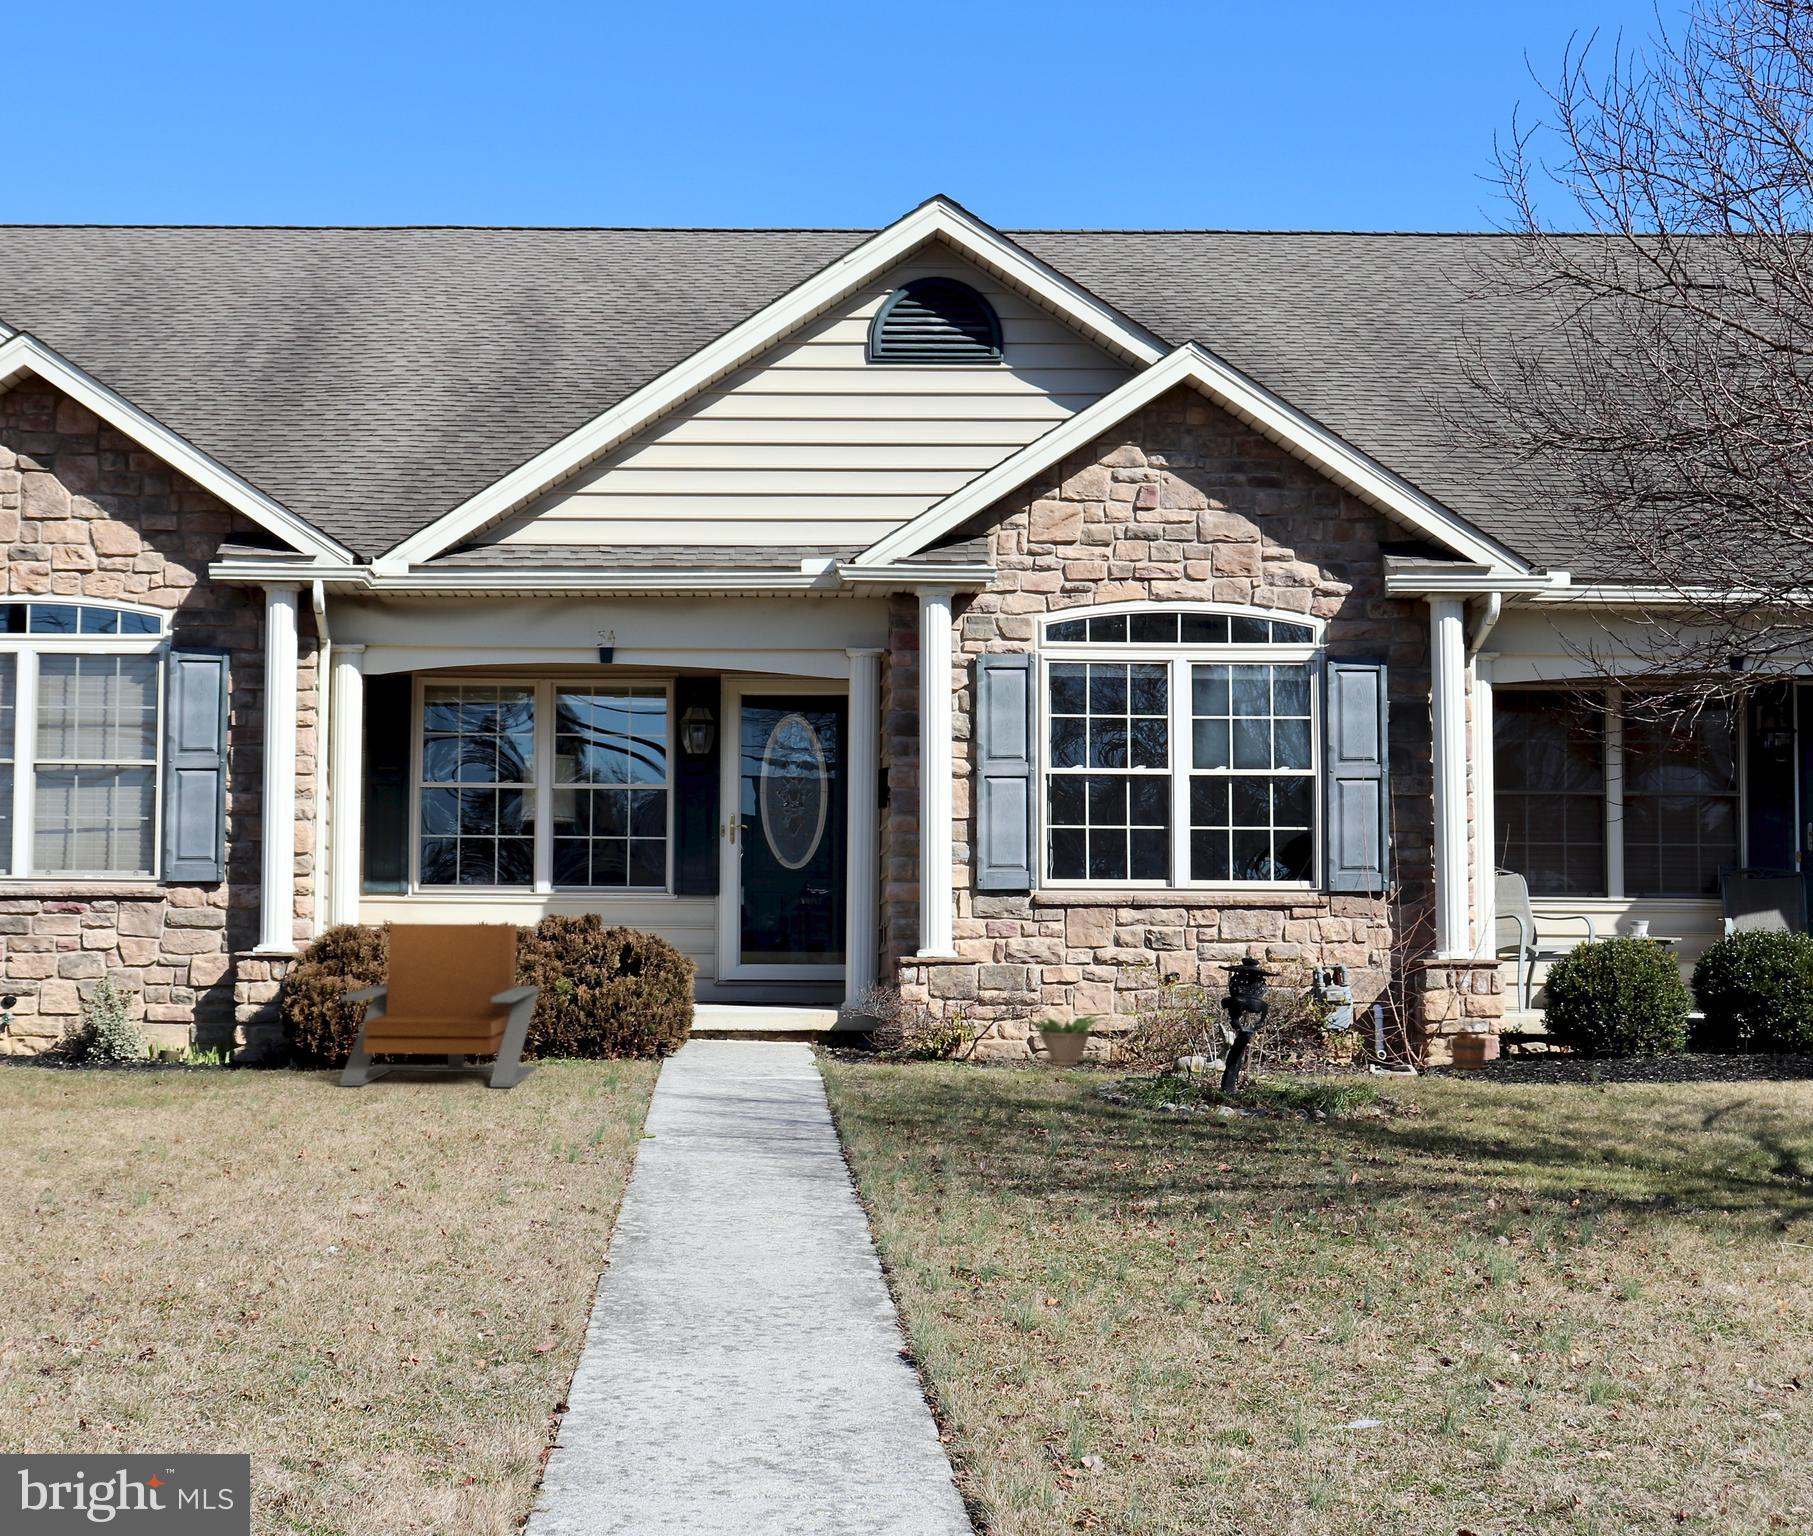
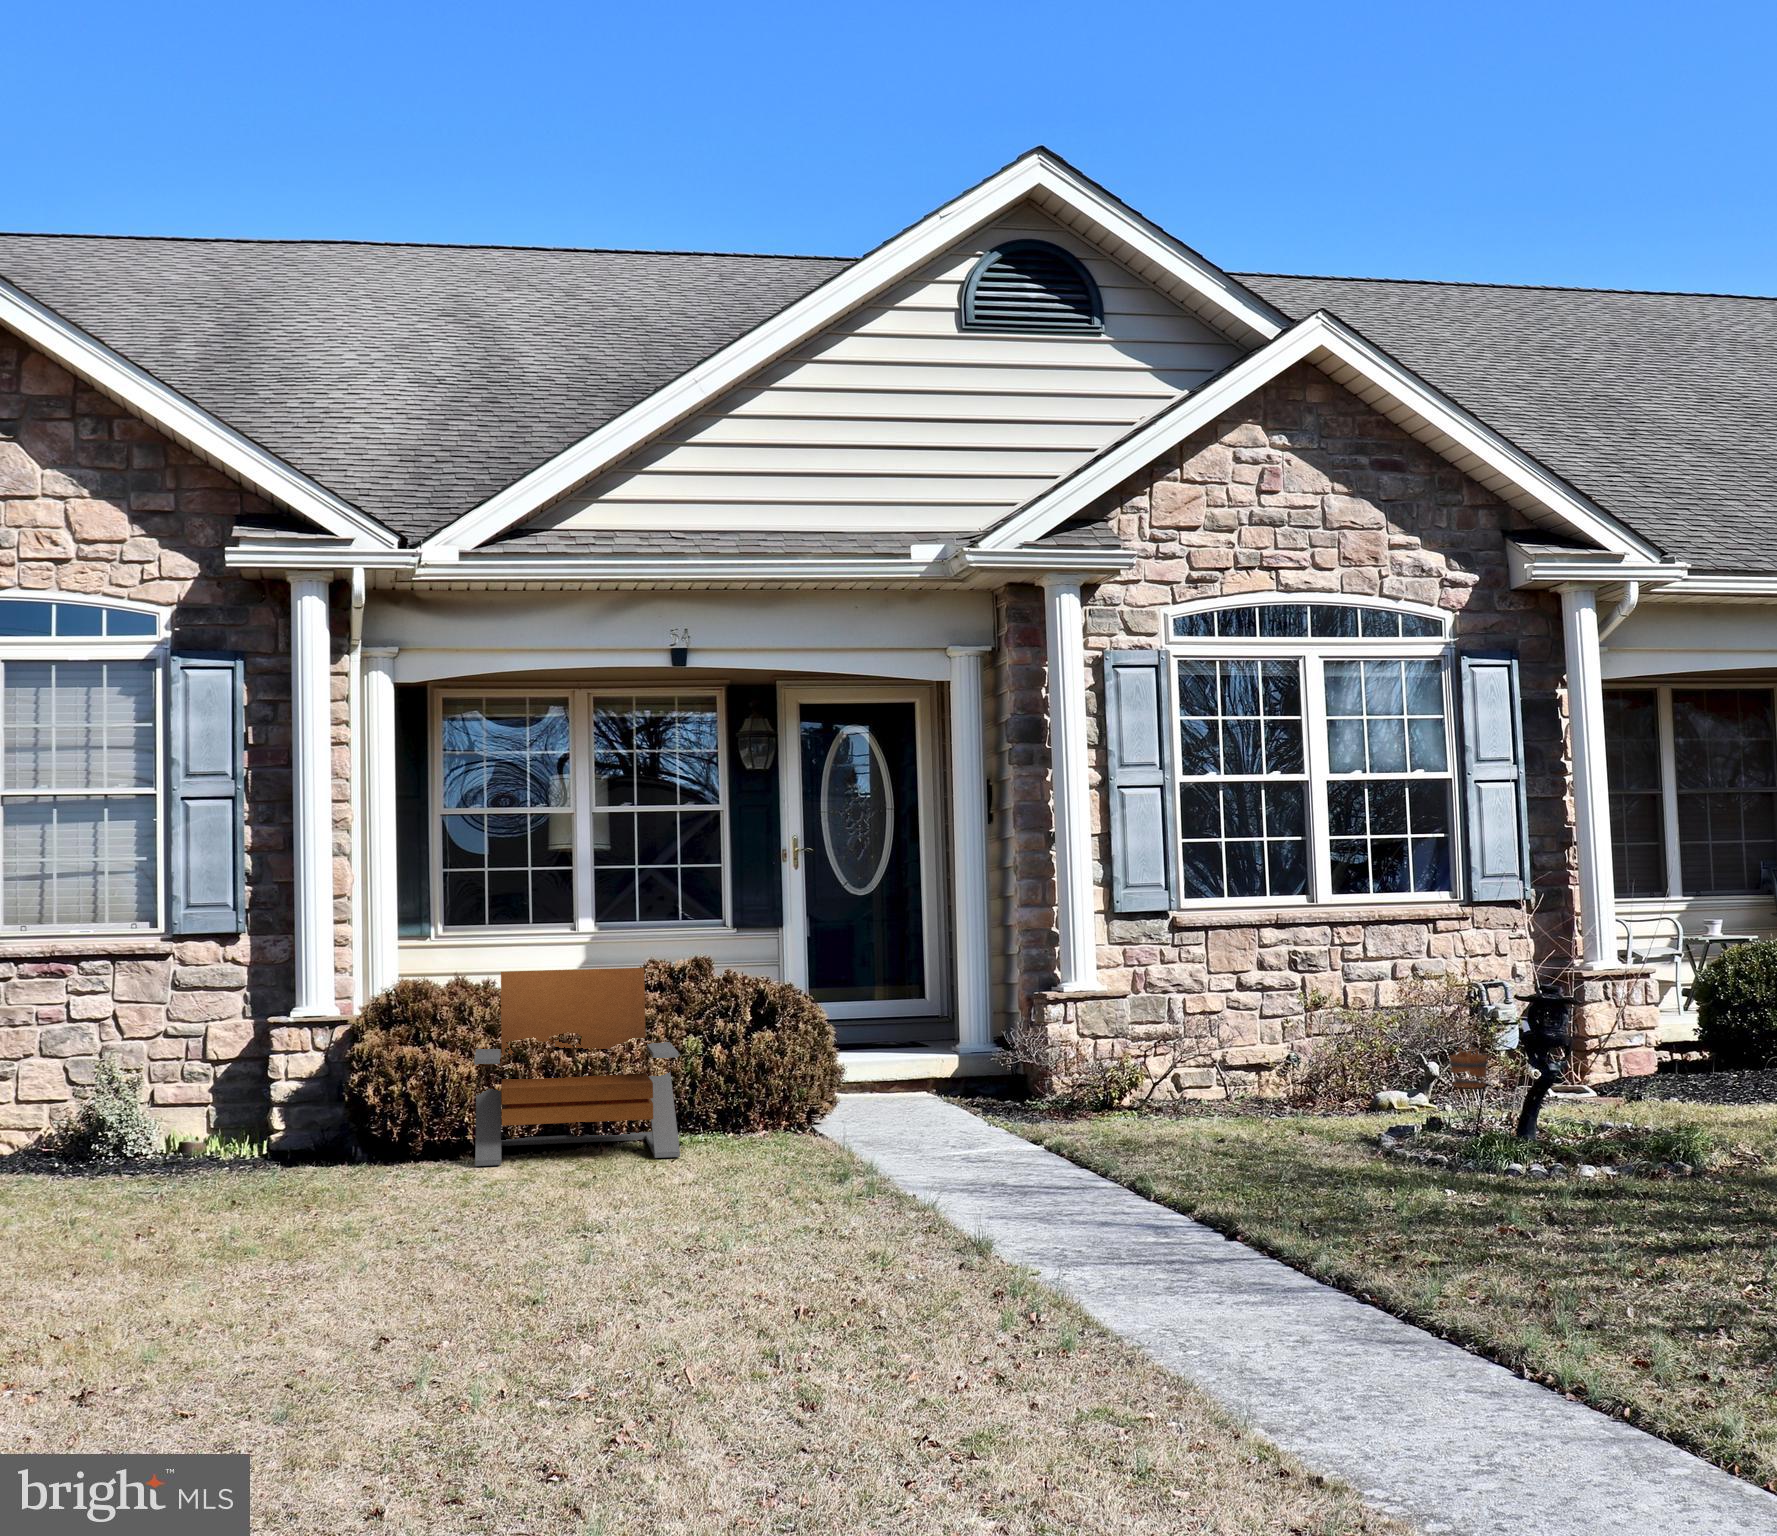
wooden bucket: present [1451,1010,1486,1069] -> present [1449,1026,1488,1088]
decorative plant: present [1024,1015,1102,1066] -> none [1176,1043,1273,1100]

